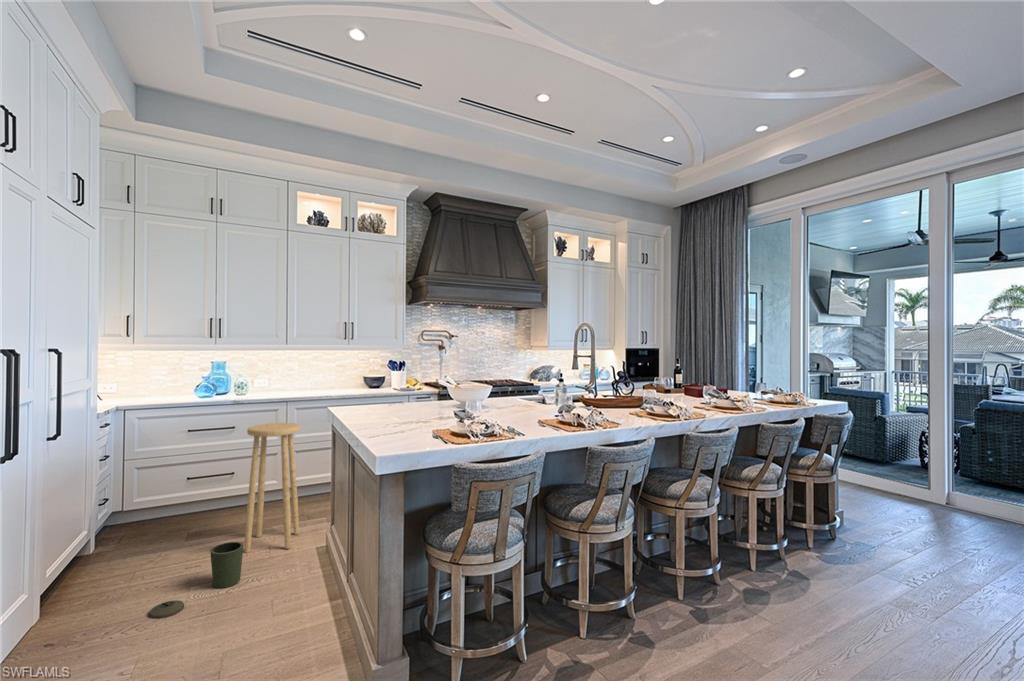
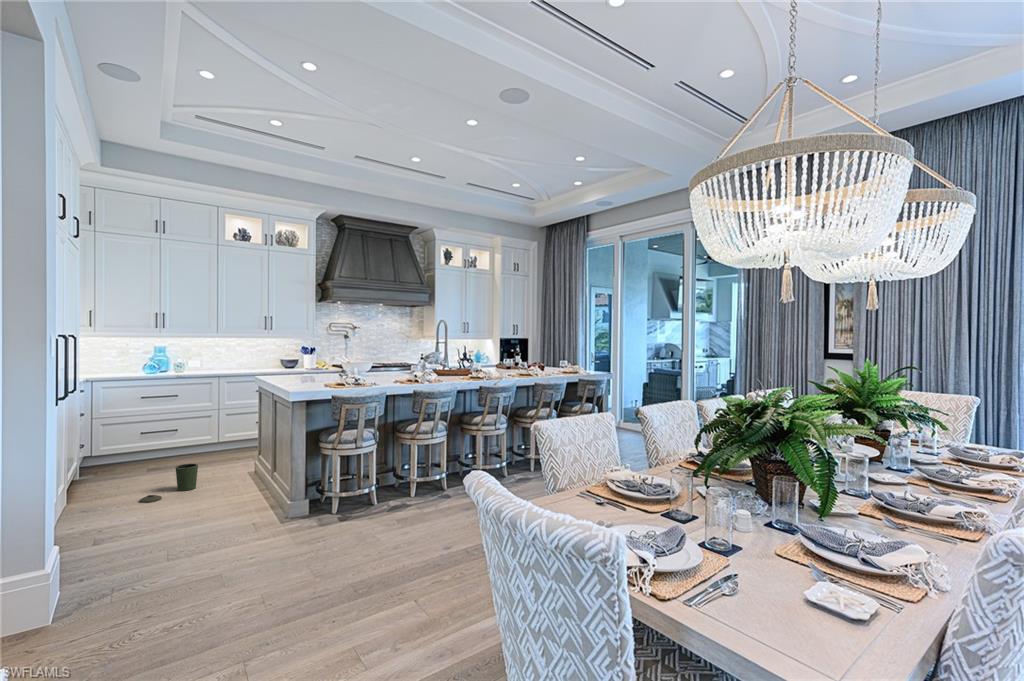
stool: present [244,423,300,552] -> none [194,389,234,477]

